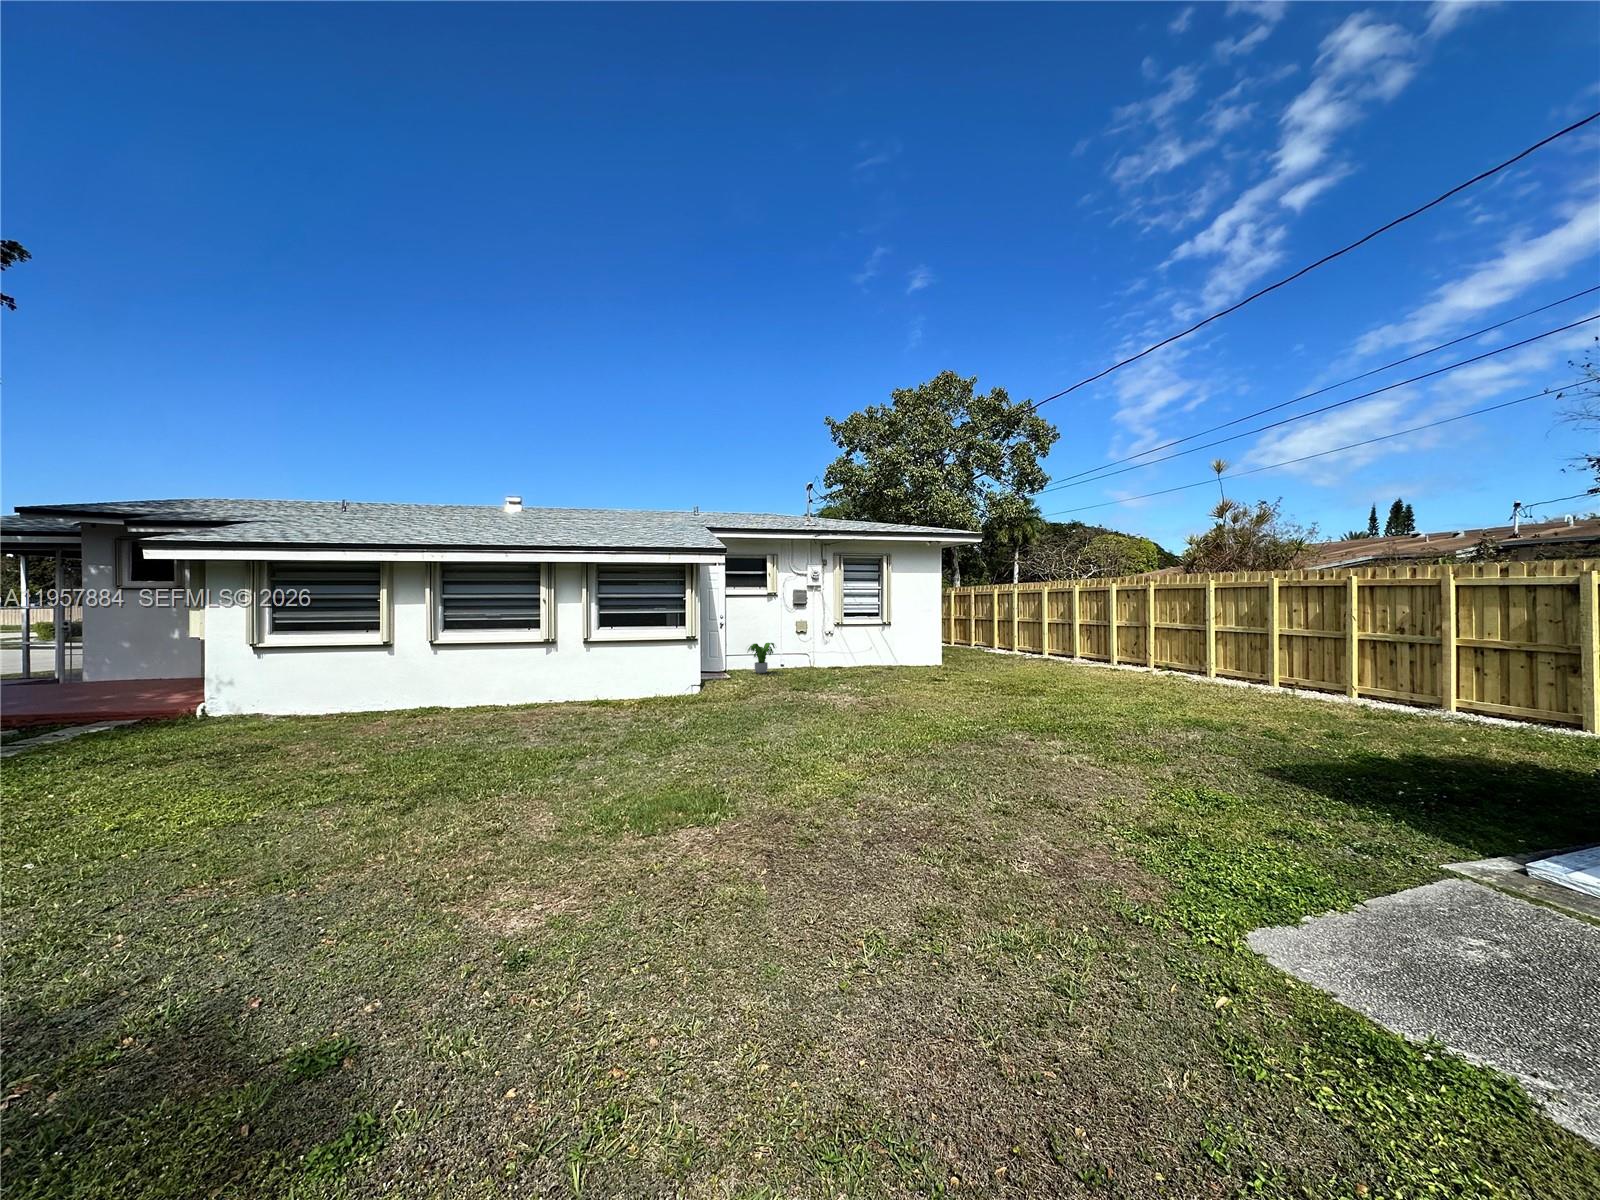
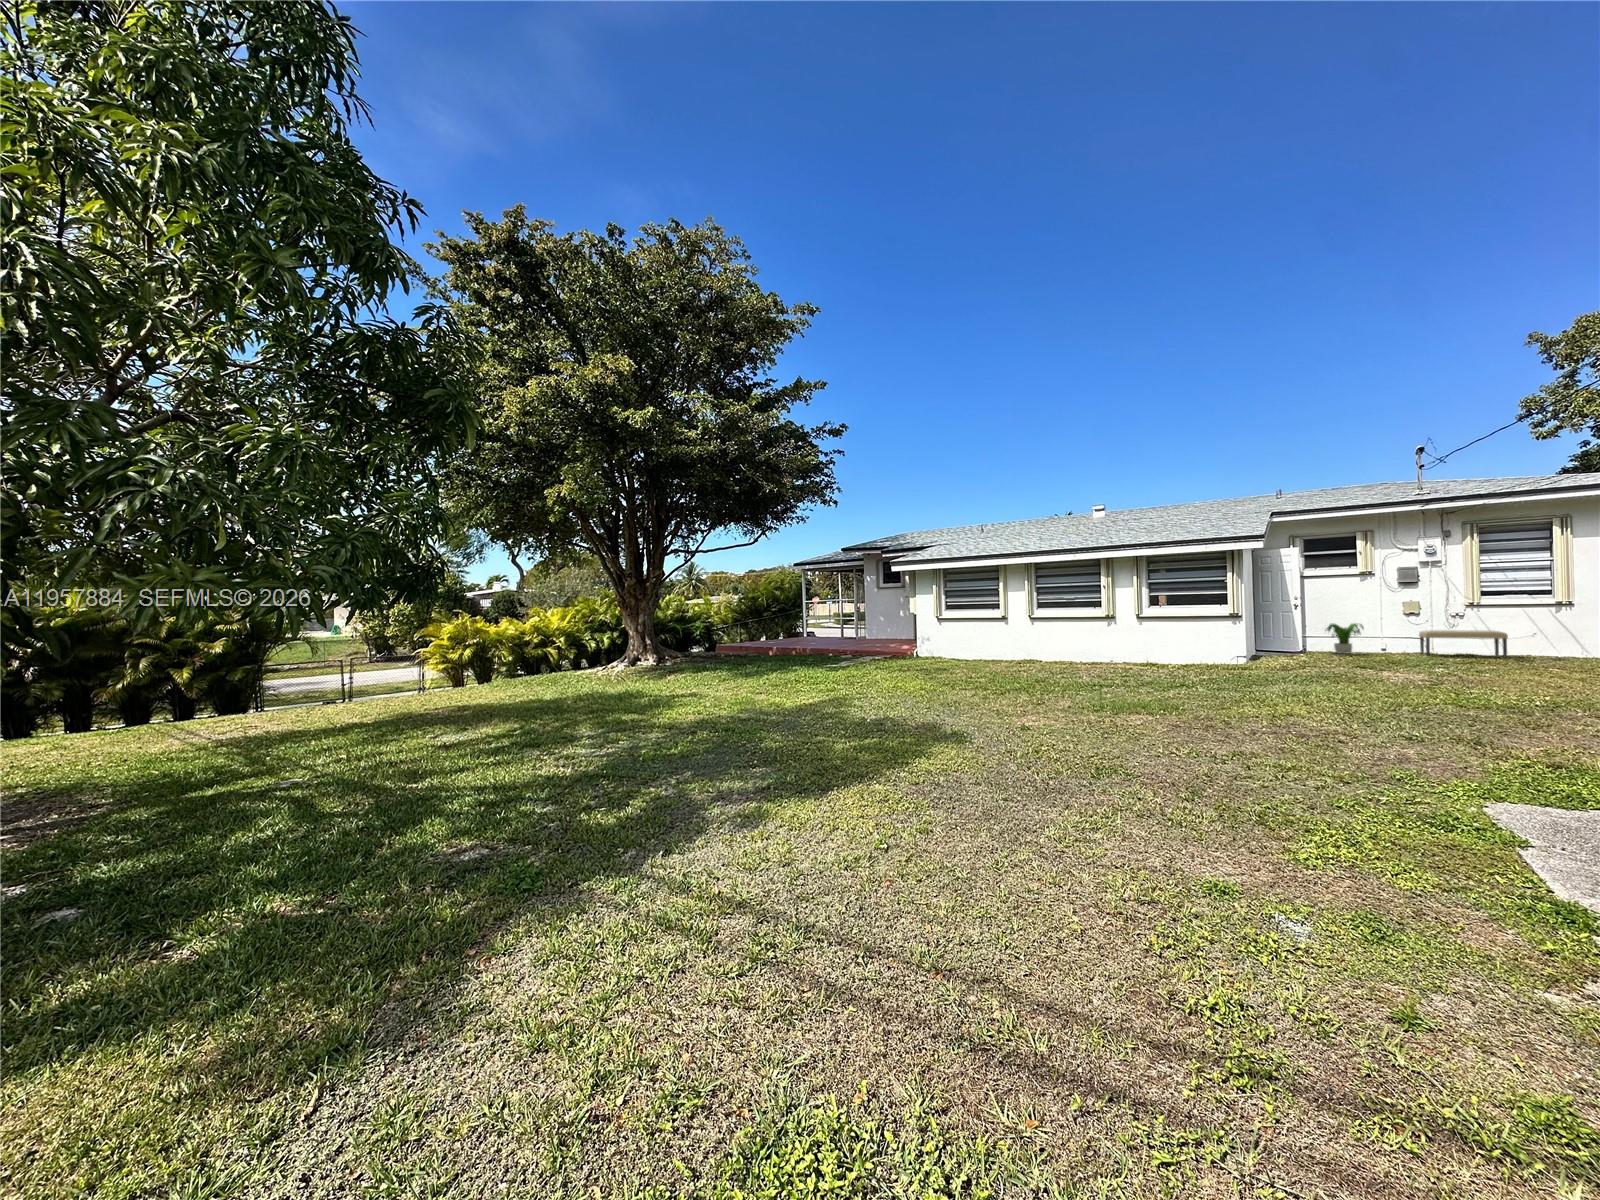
bench: none [808,646,859,671] -> present [1419,630,1508,657]

